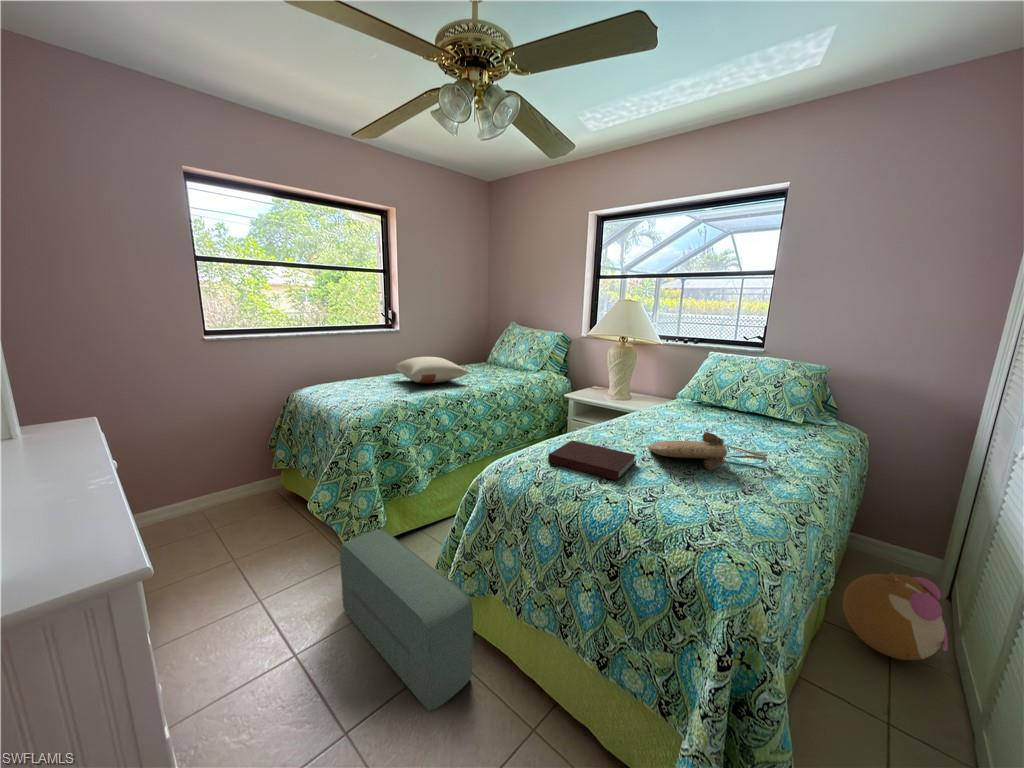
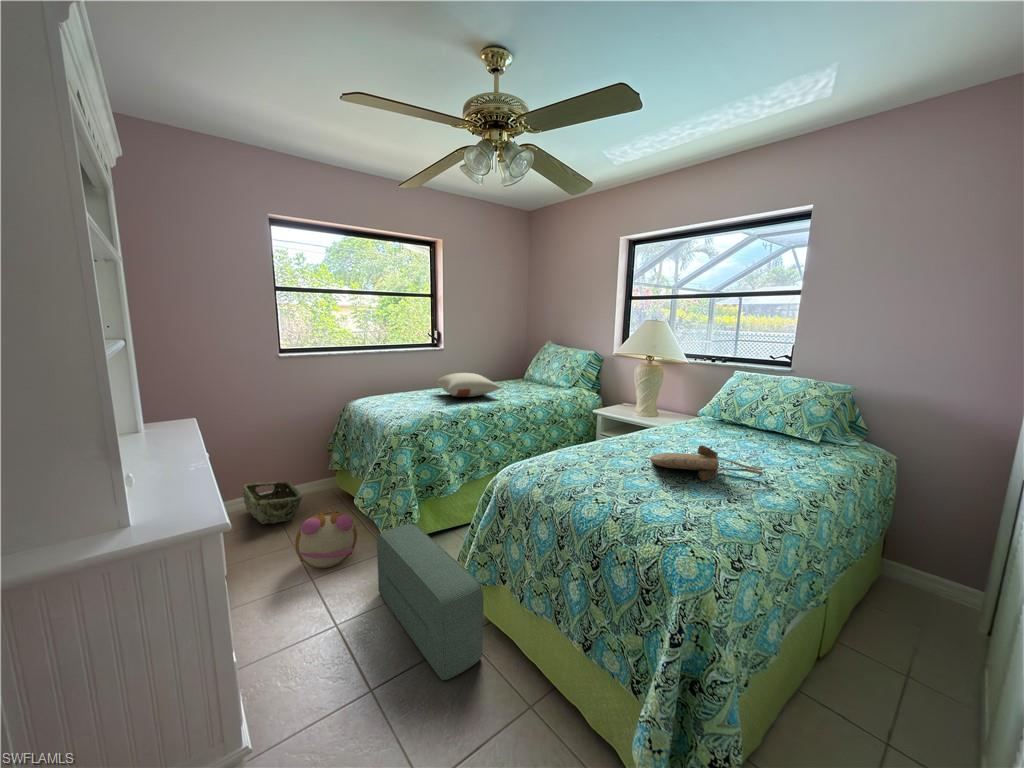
notebook: present [548,440,636,481] -> none [553,450,635,486]
woven basket: none [166,484,242,537] -> present [243,481,302,524]
plush toy: present [843,572,948,660] -> present [295,509,357,568]

